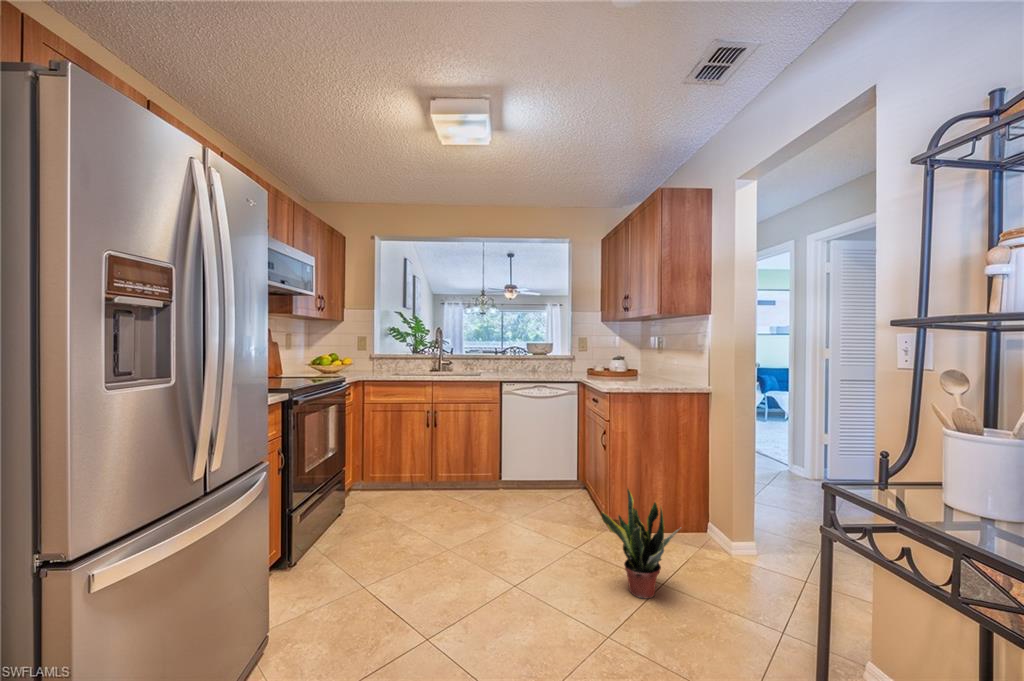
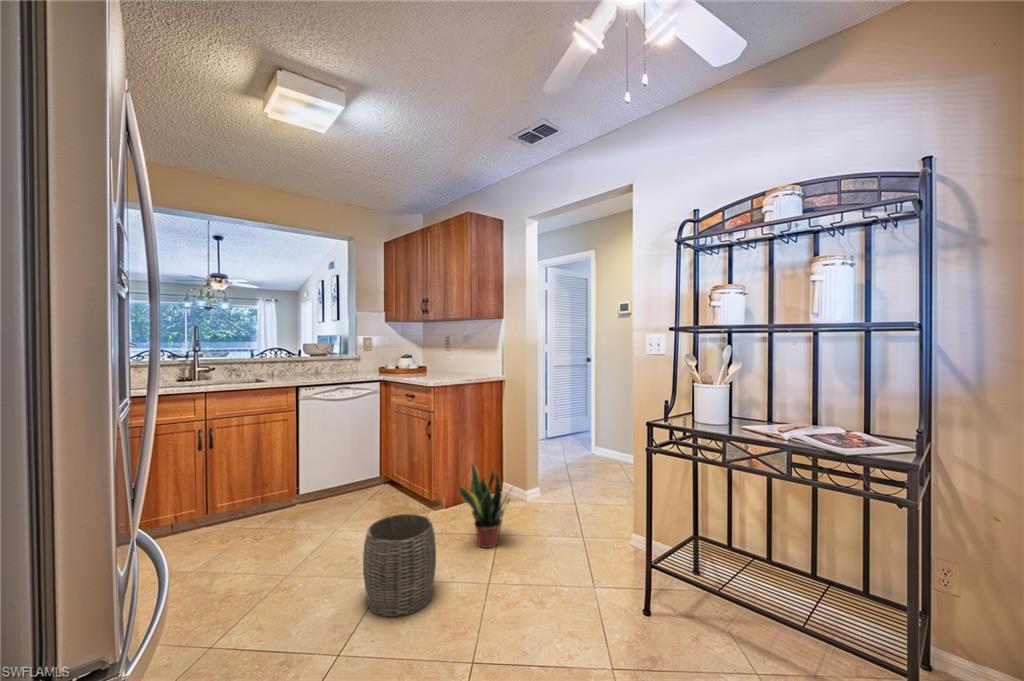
woven basket: none [476,523,550,633] -> present [363,514,436,617]

